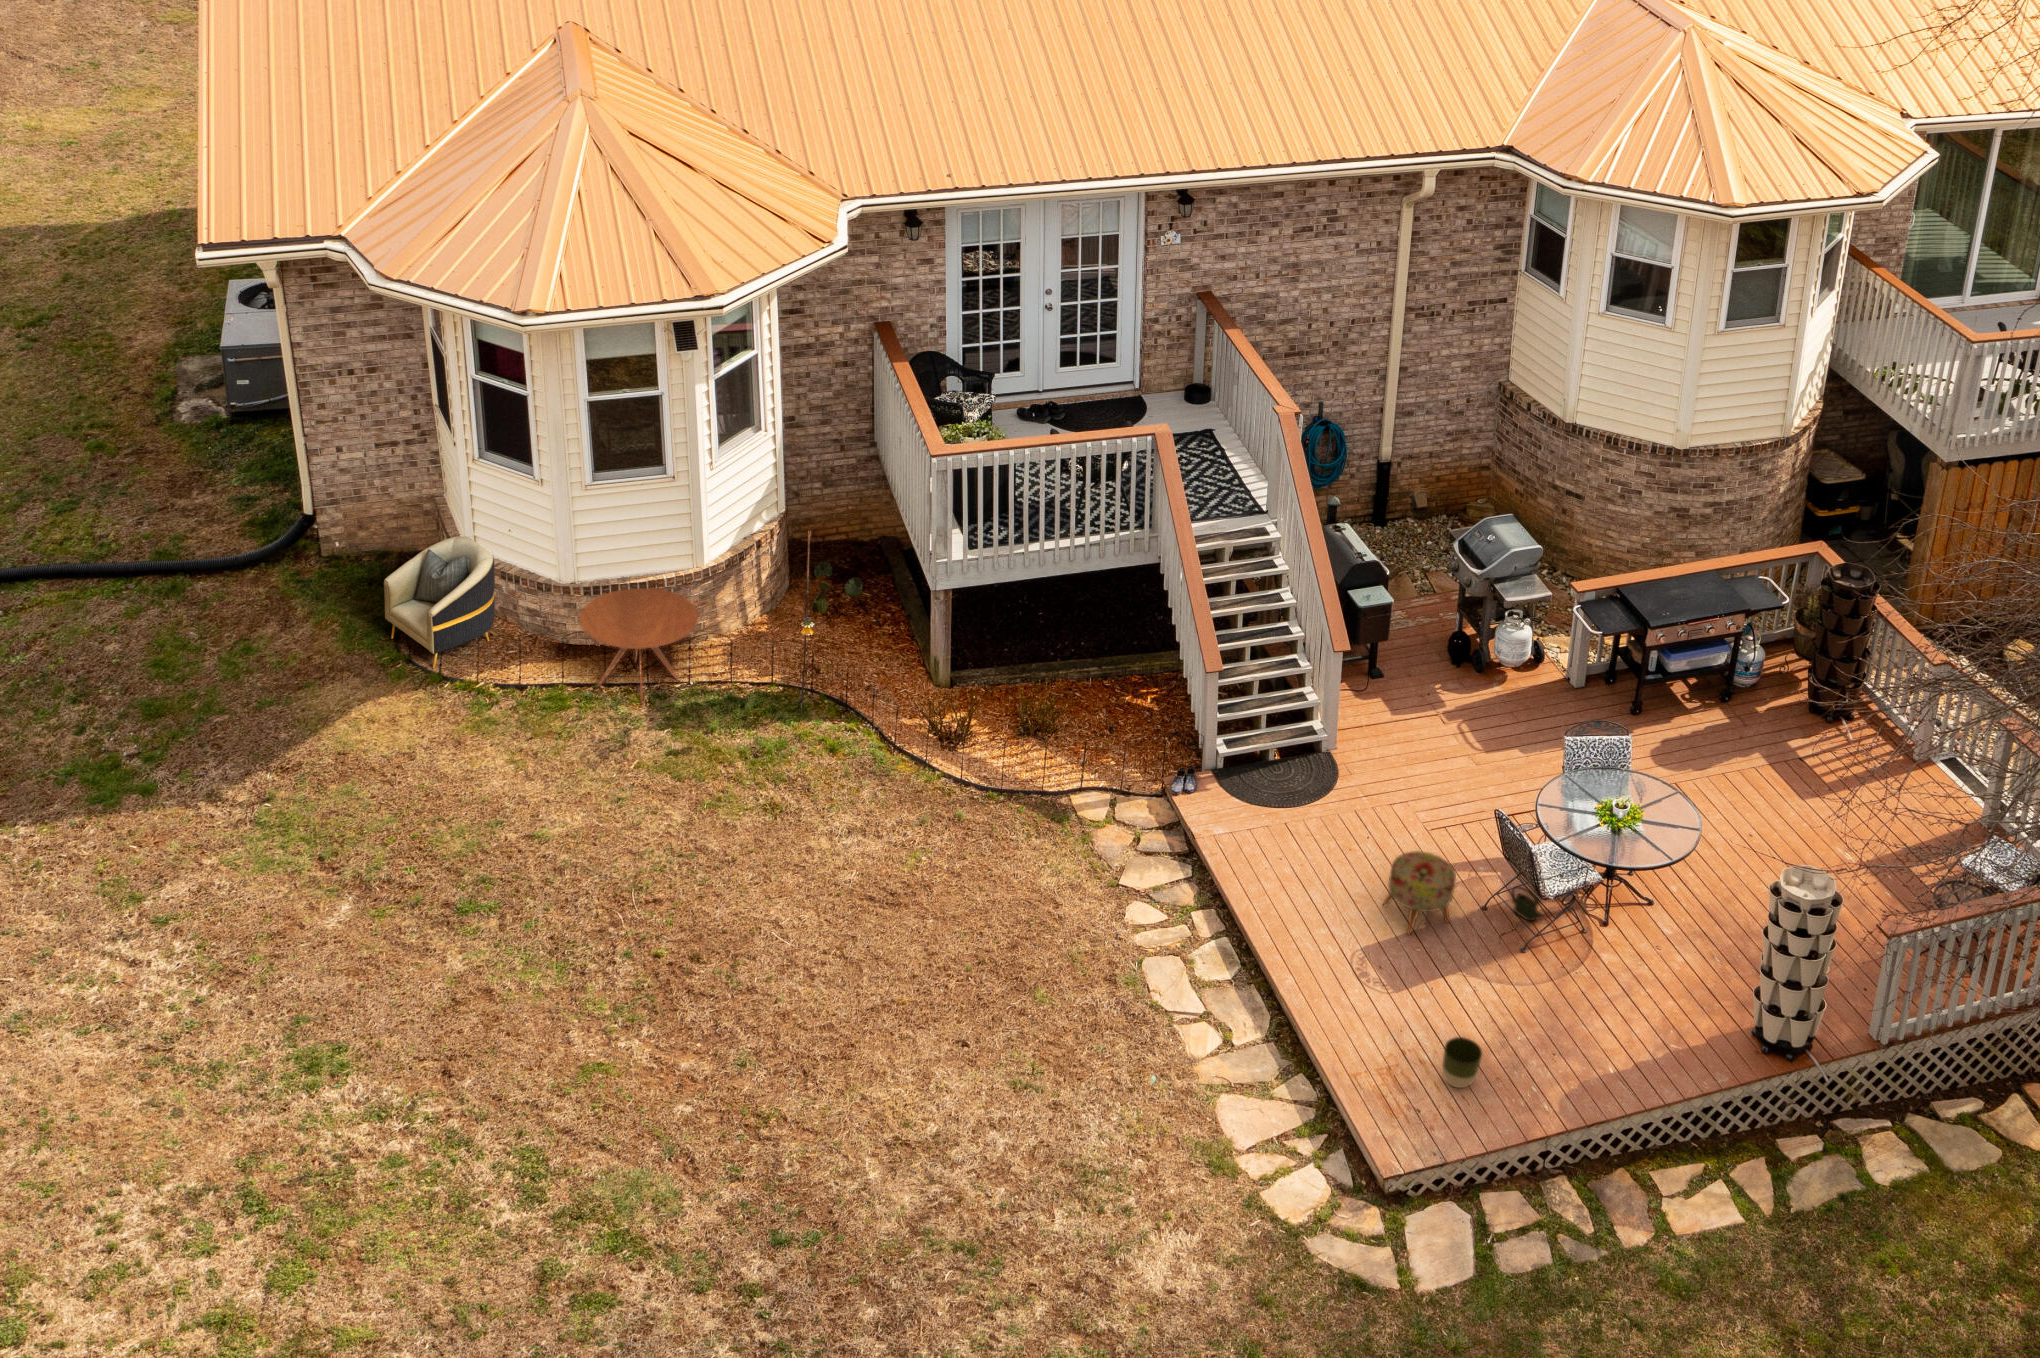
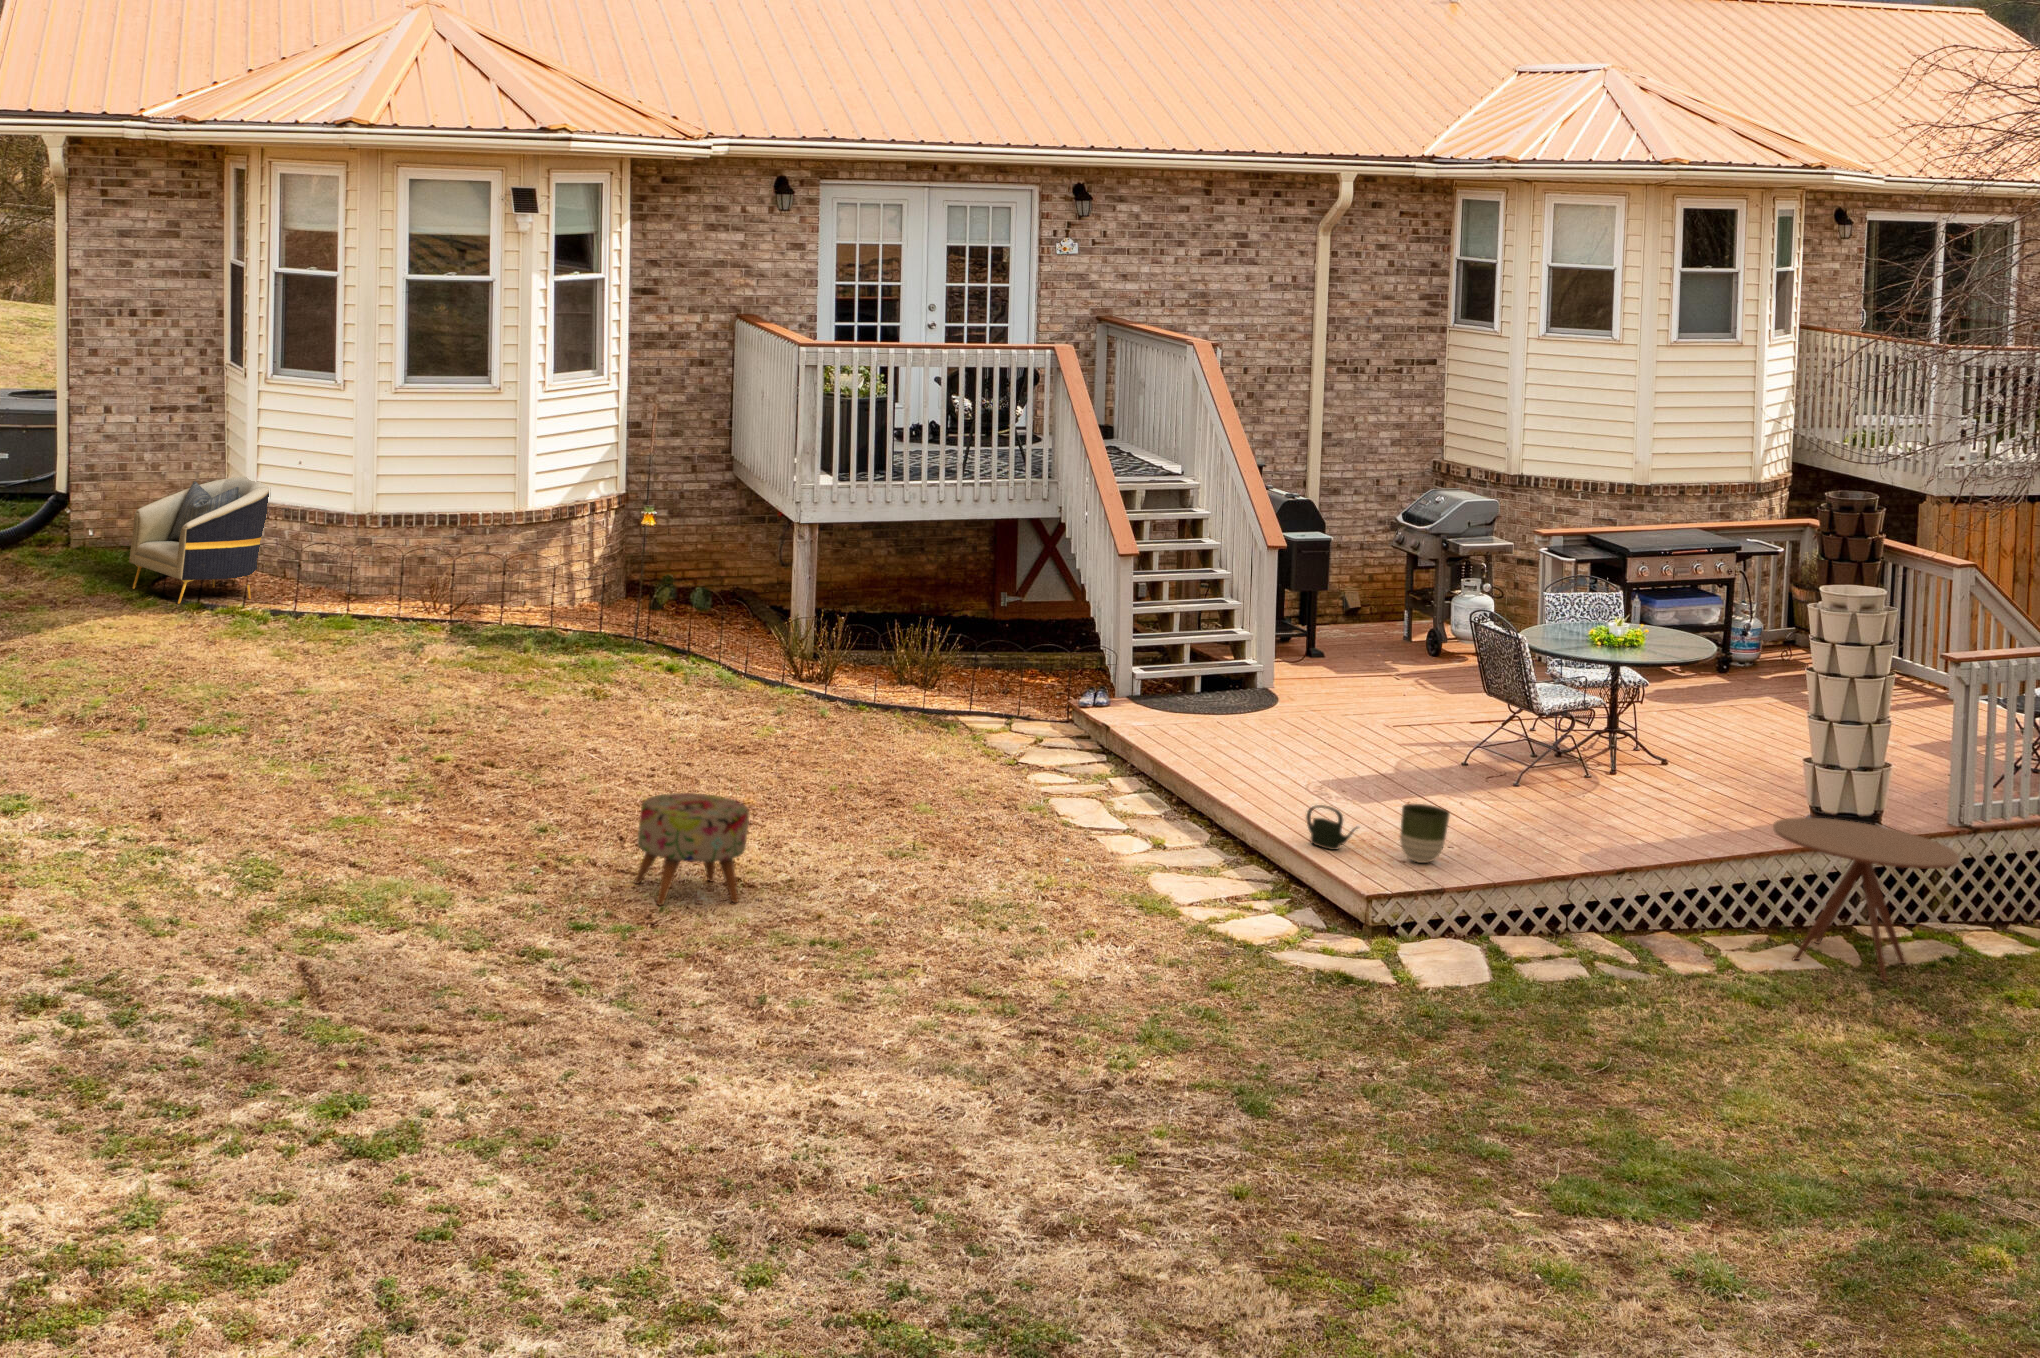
round table: present [579,588,699,703] -> present [1773,817,1959,982]
ottoman: present [1383,851,1456,934] -> present [635,793,749,905]
watering can: present [1511,886,1544,921] -> present [1306,805,1358,850]

